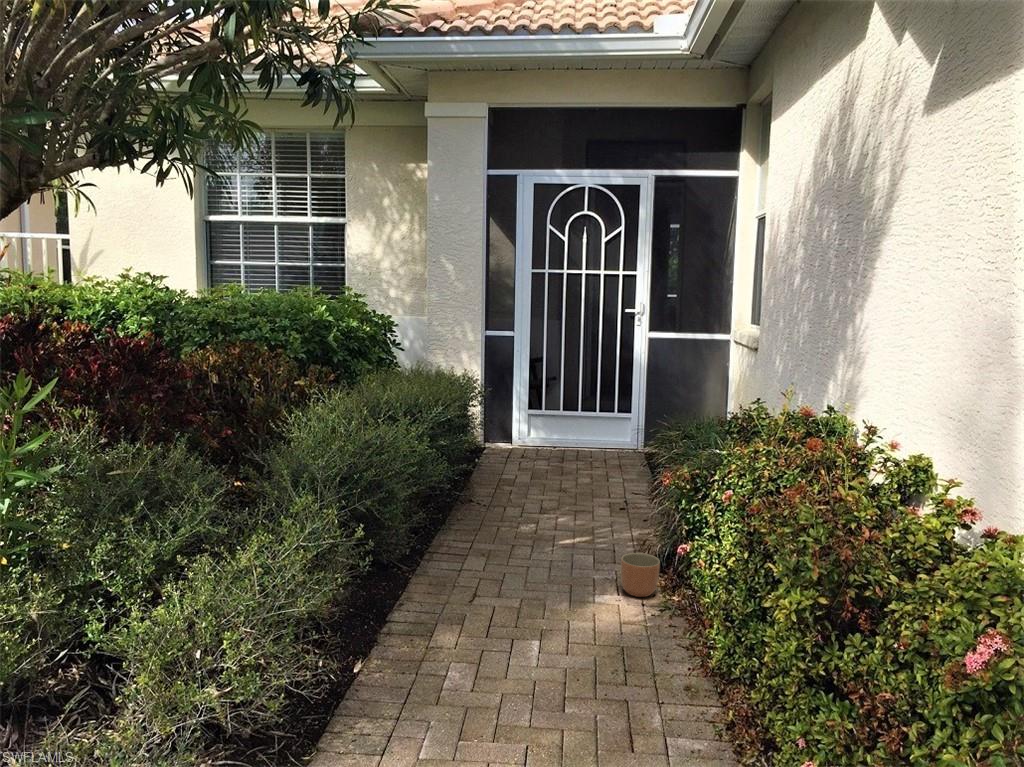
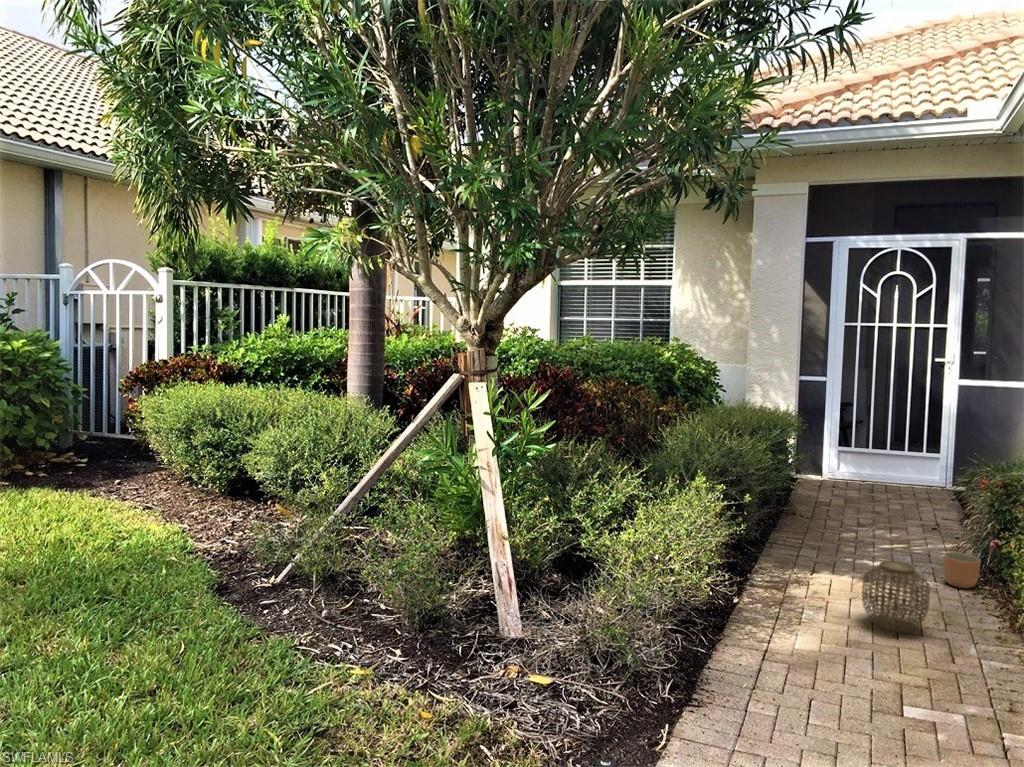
woven basket: none [515,594,595,690] -> present [862,561,930,633]

